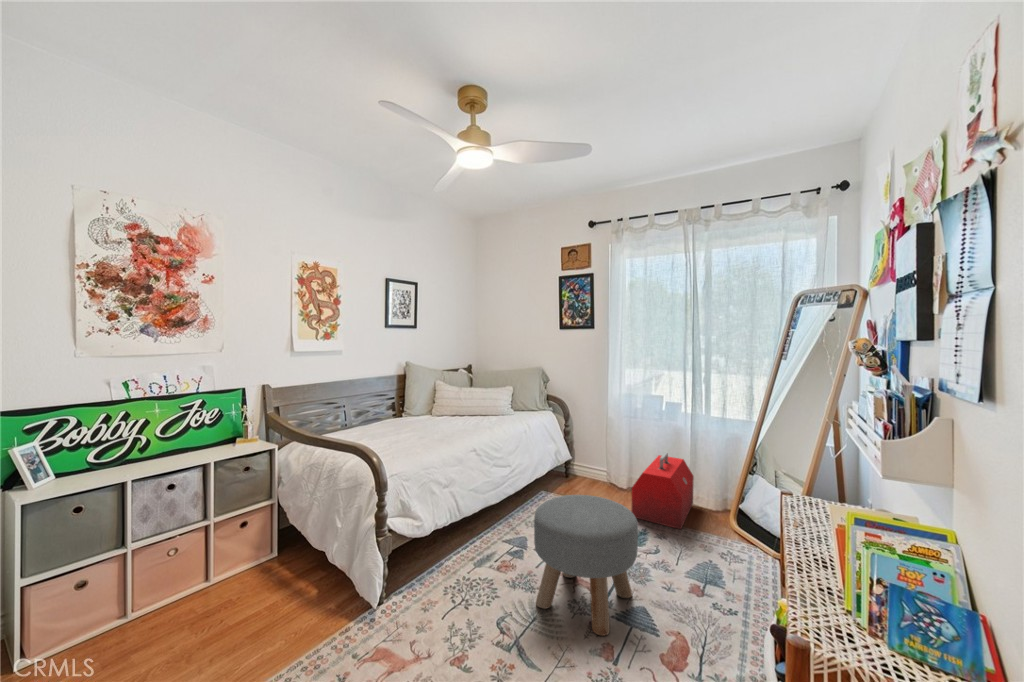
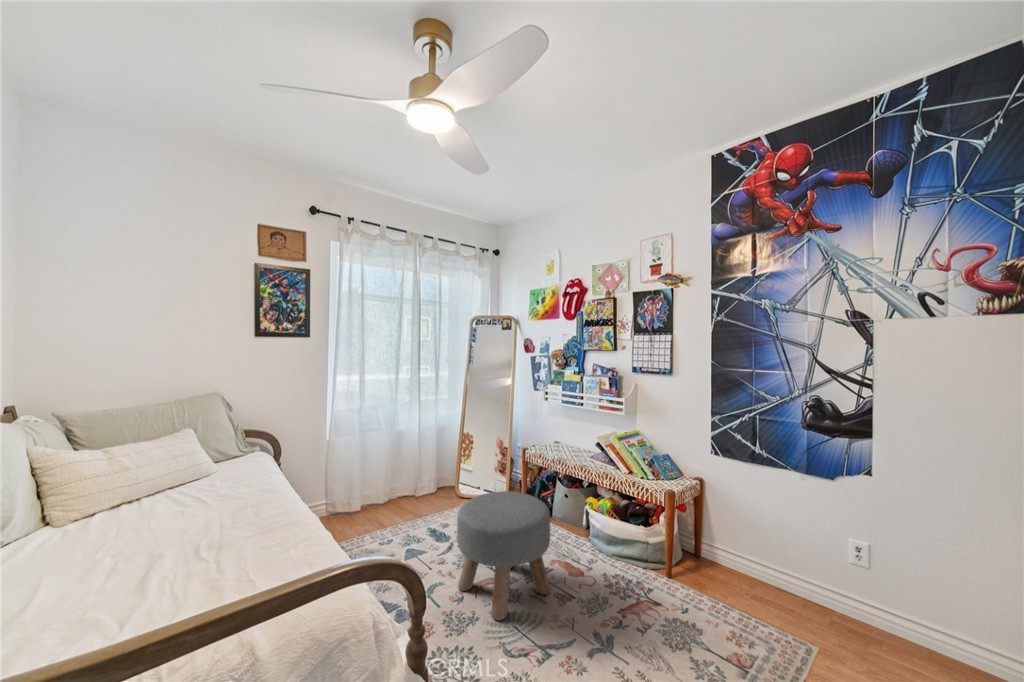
toolbox: present [631,453,694,529] -> none [379,454,446,525]

